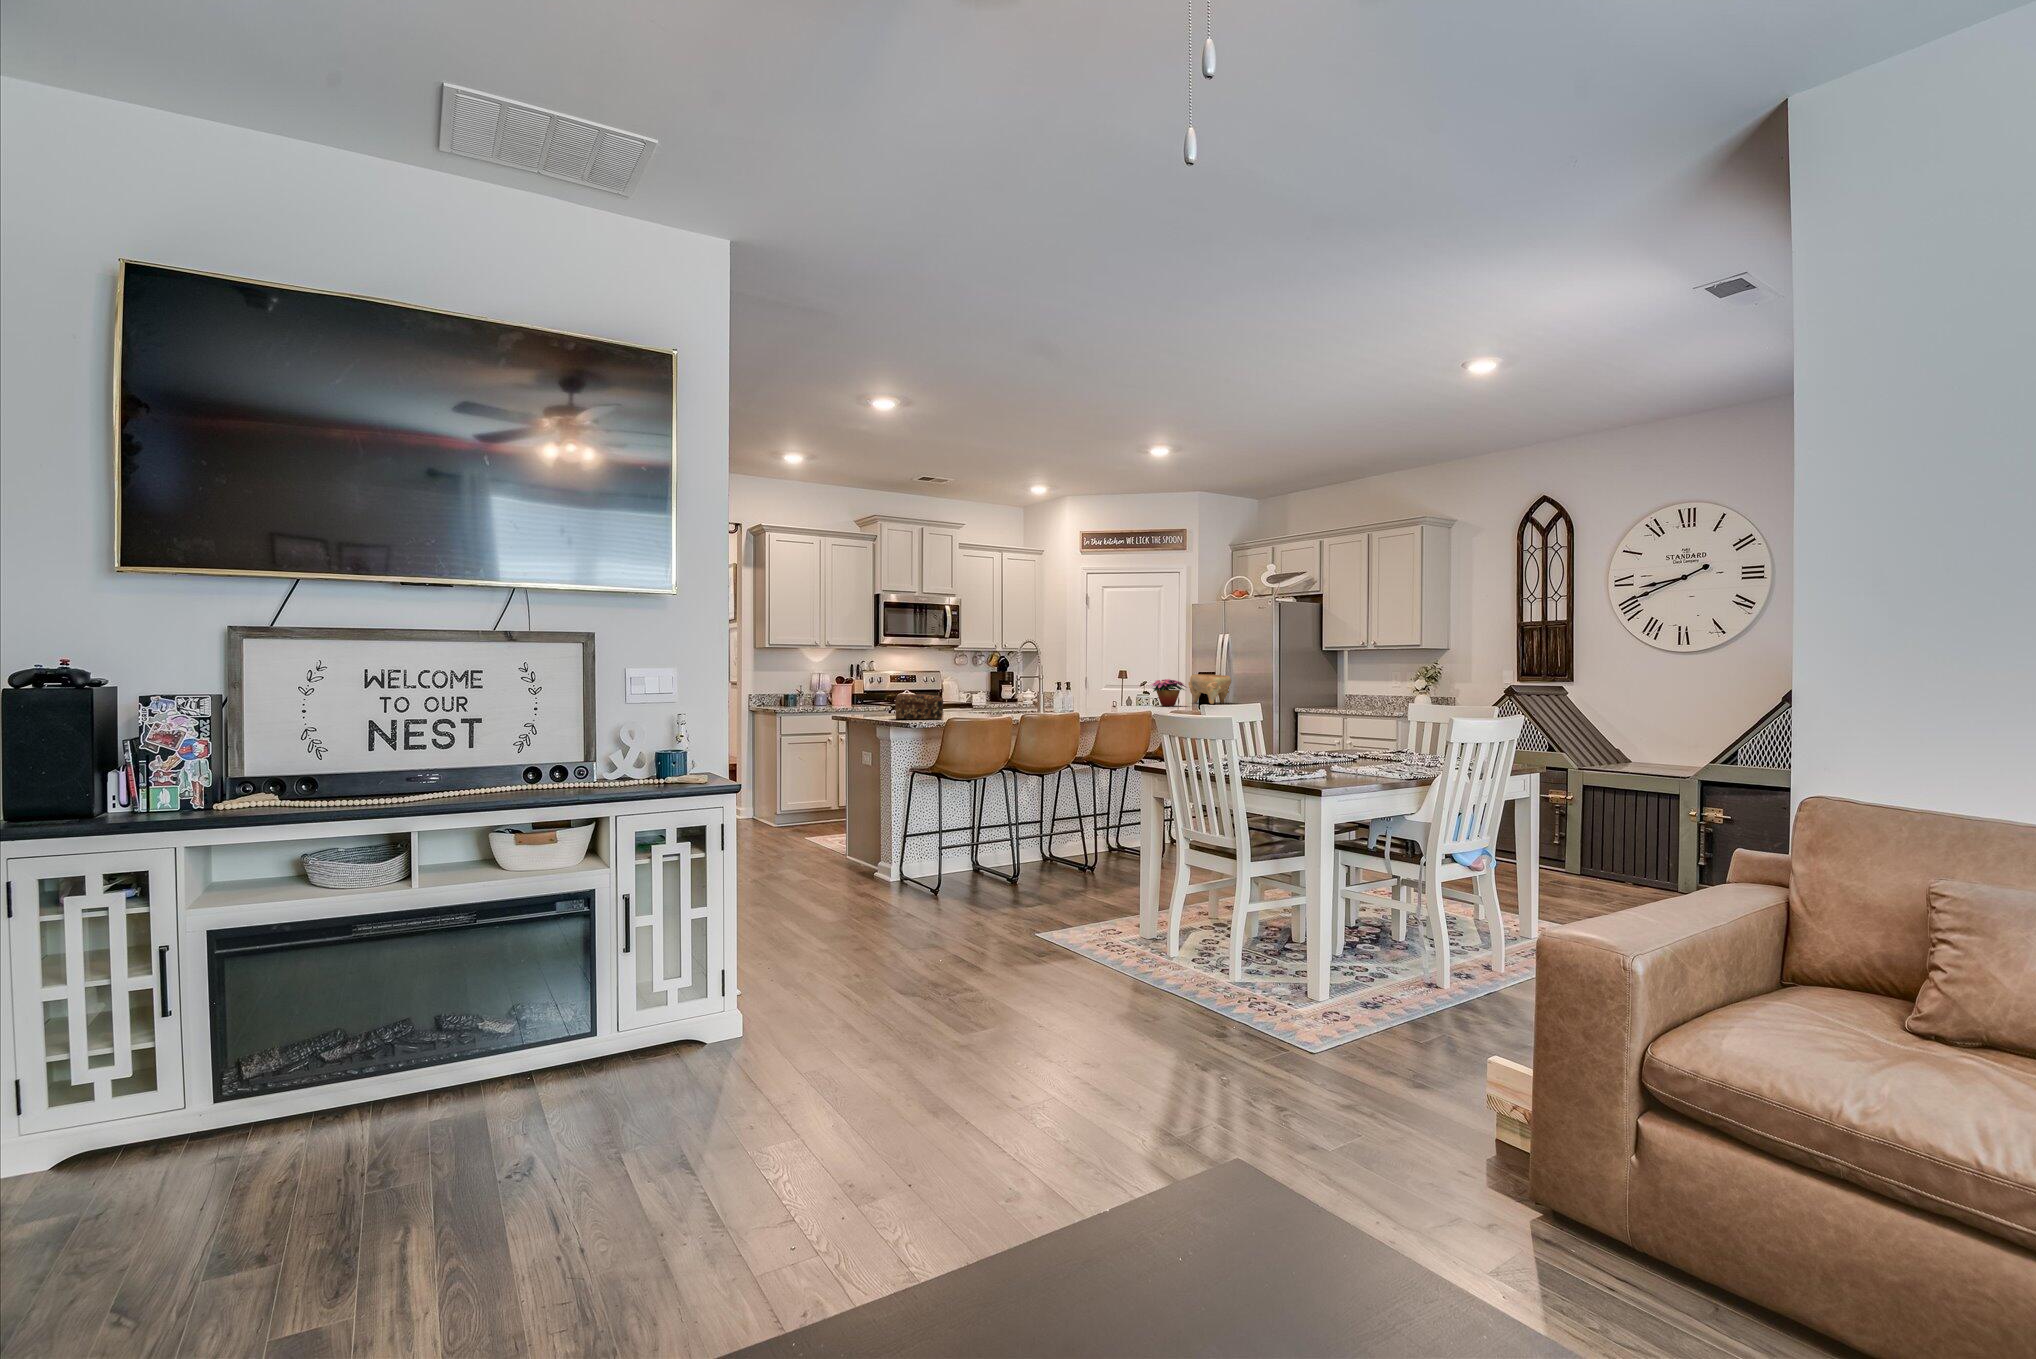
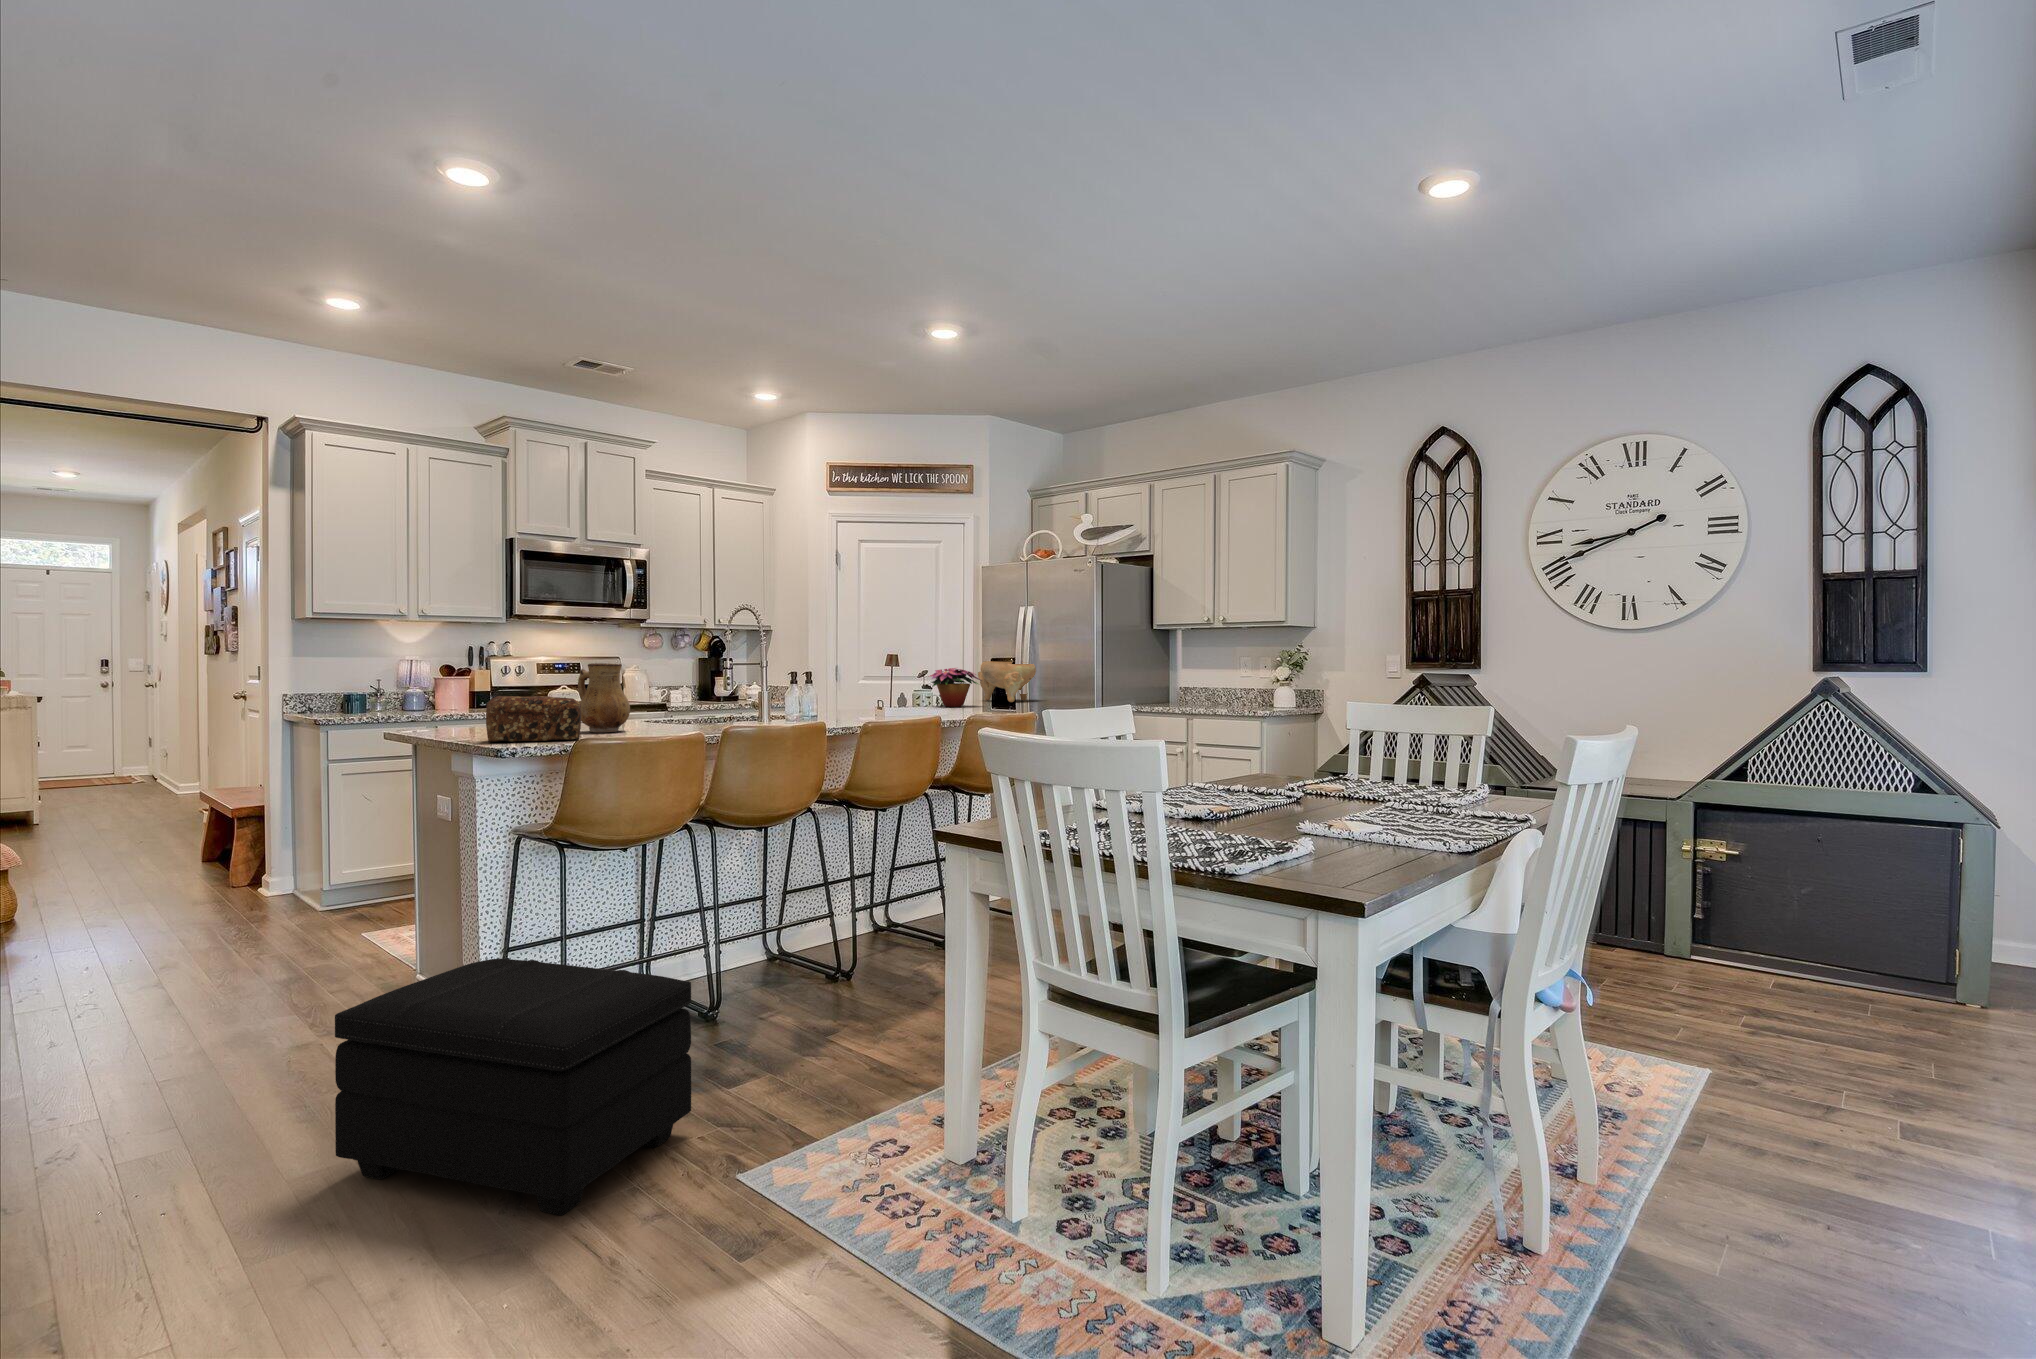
ceramic pitcher: none [937,676,966,716] -> present [578,663,630,732]
footstool: none [850,829,1012,939] -> present [335,959,691,1215]

